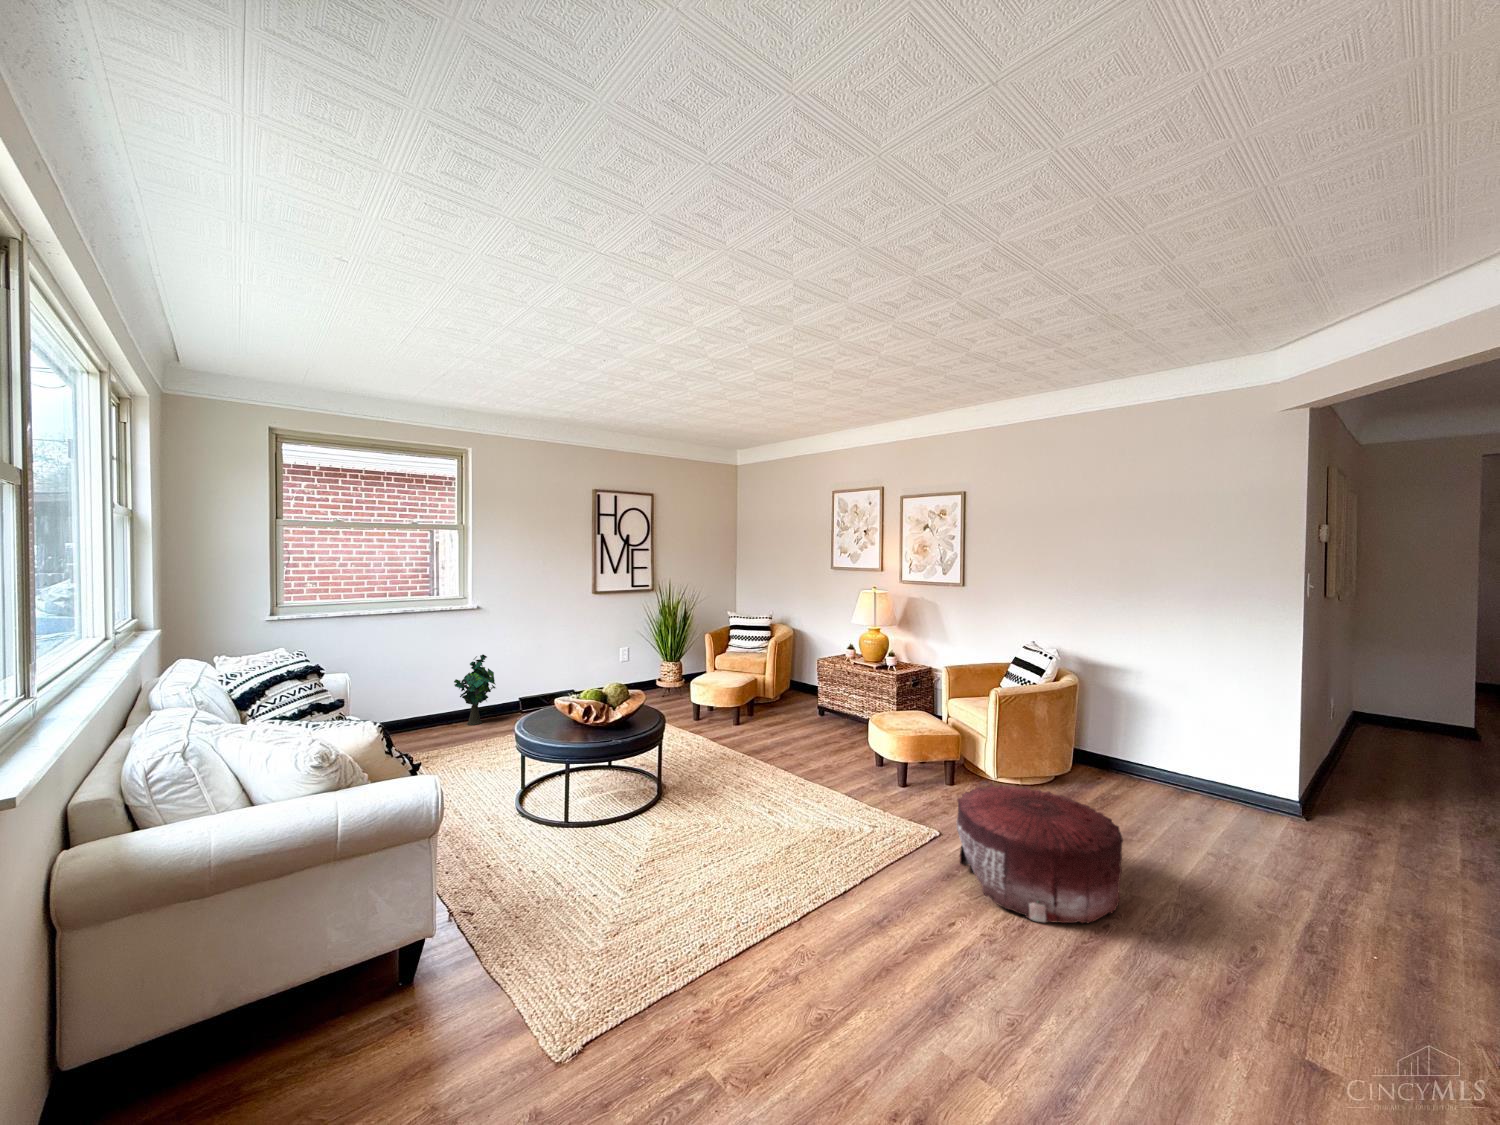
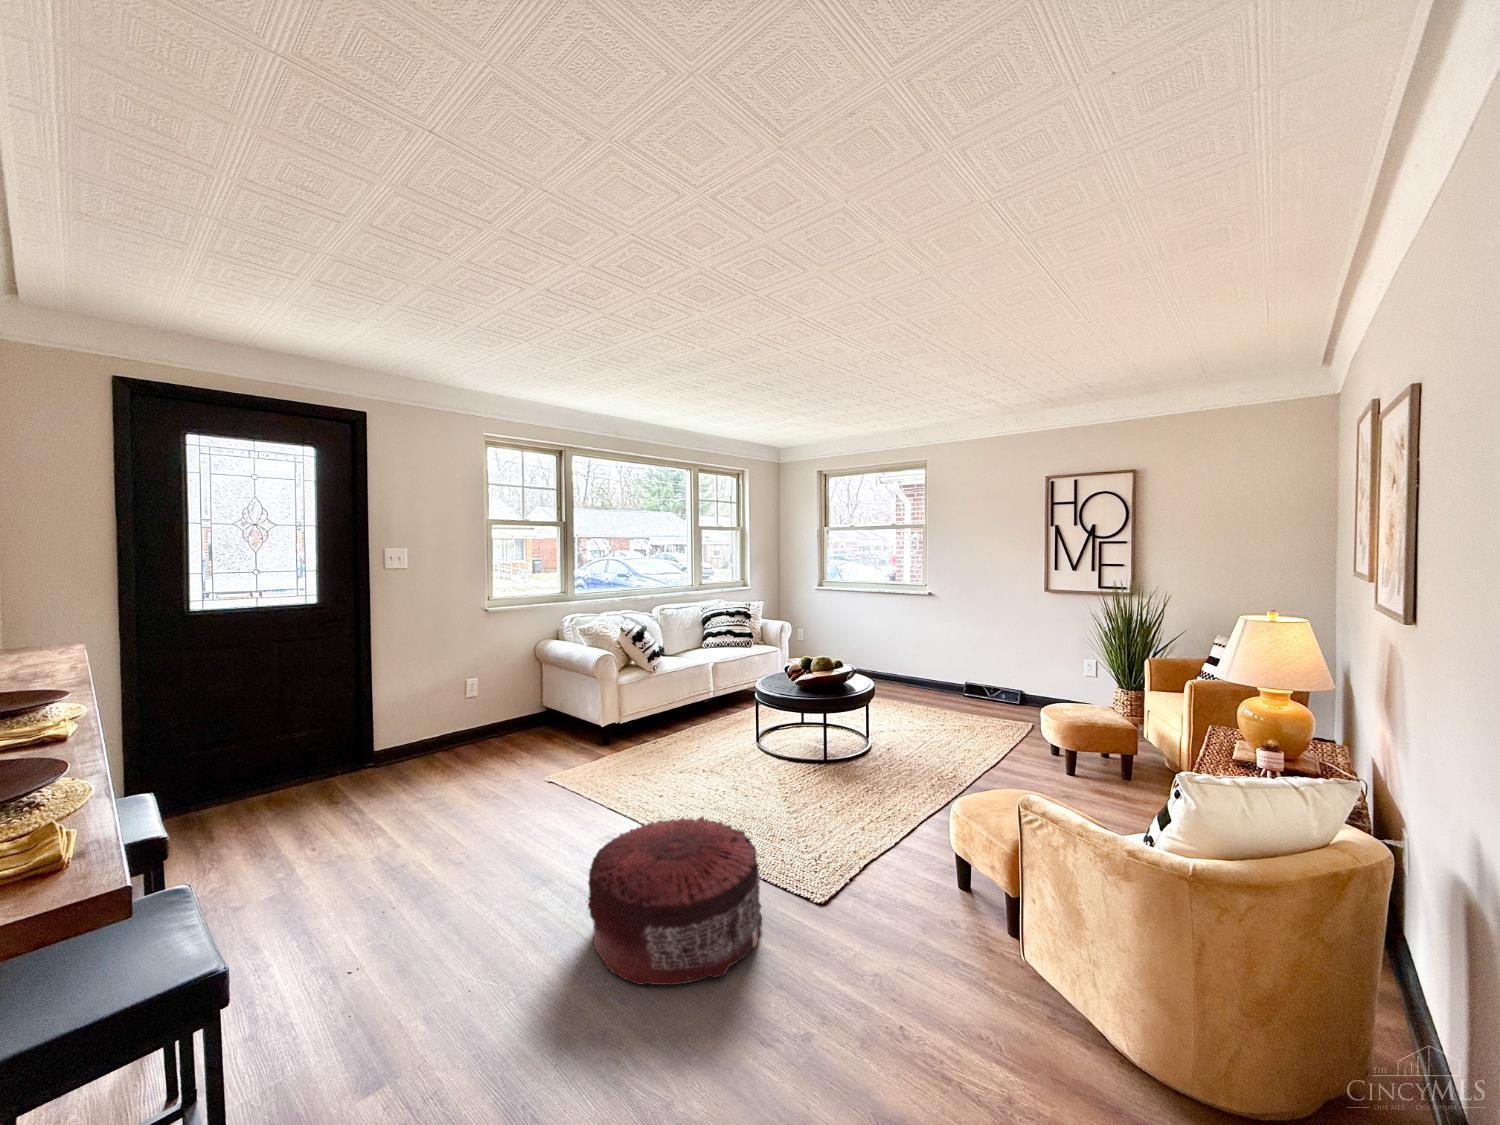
decorative plant: present [454,655,495,725] -> none [902,634,938,691]

